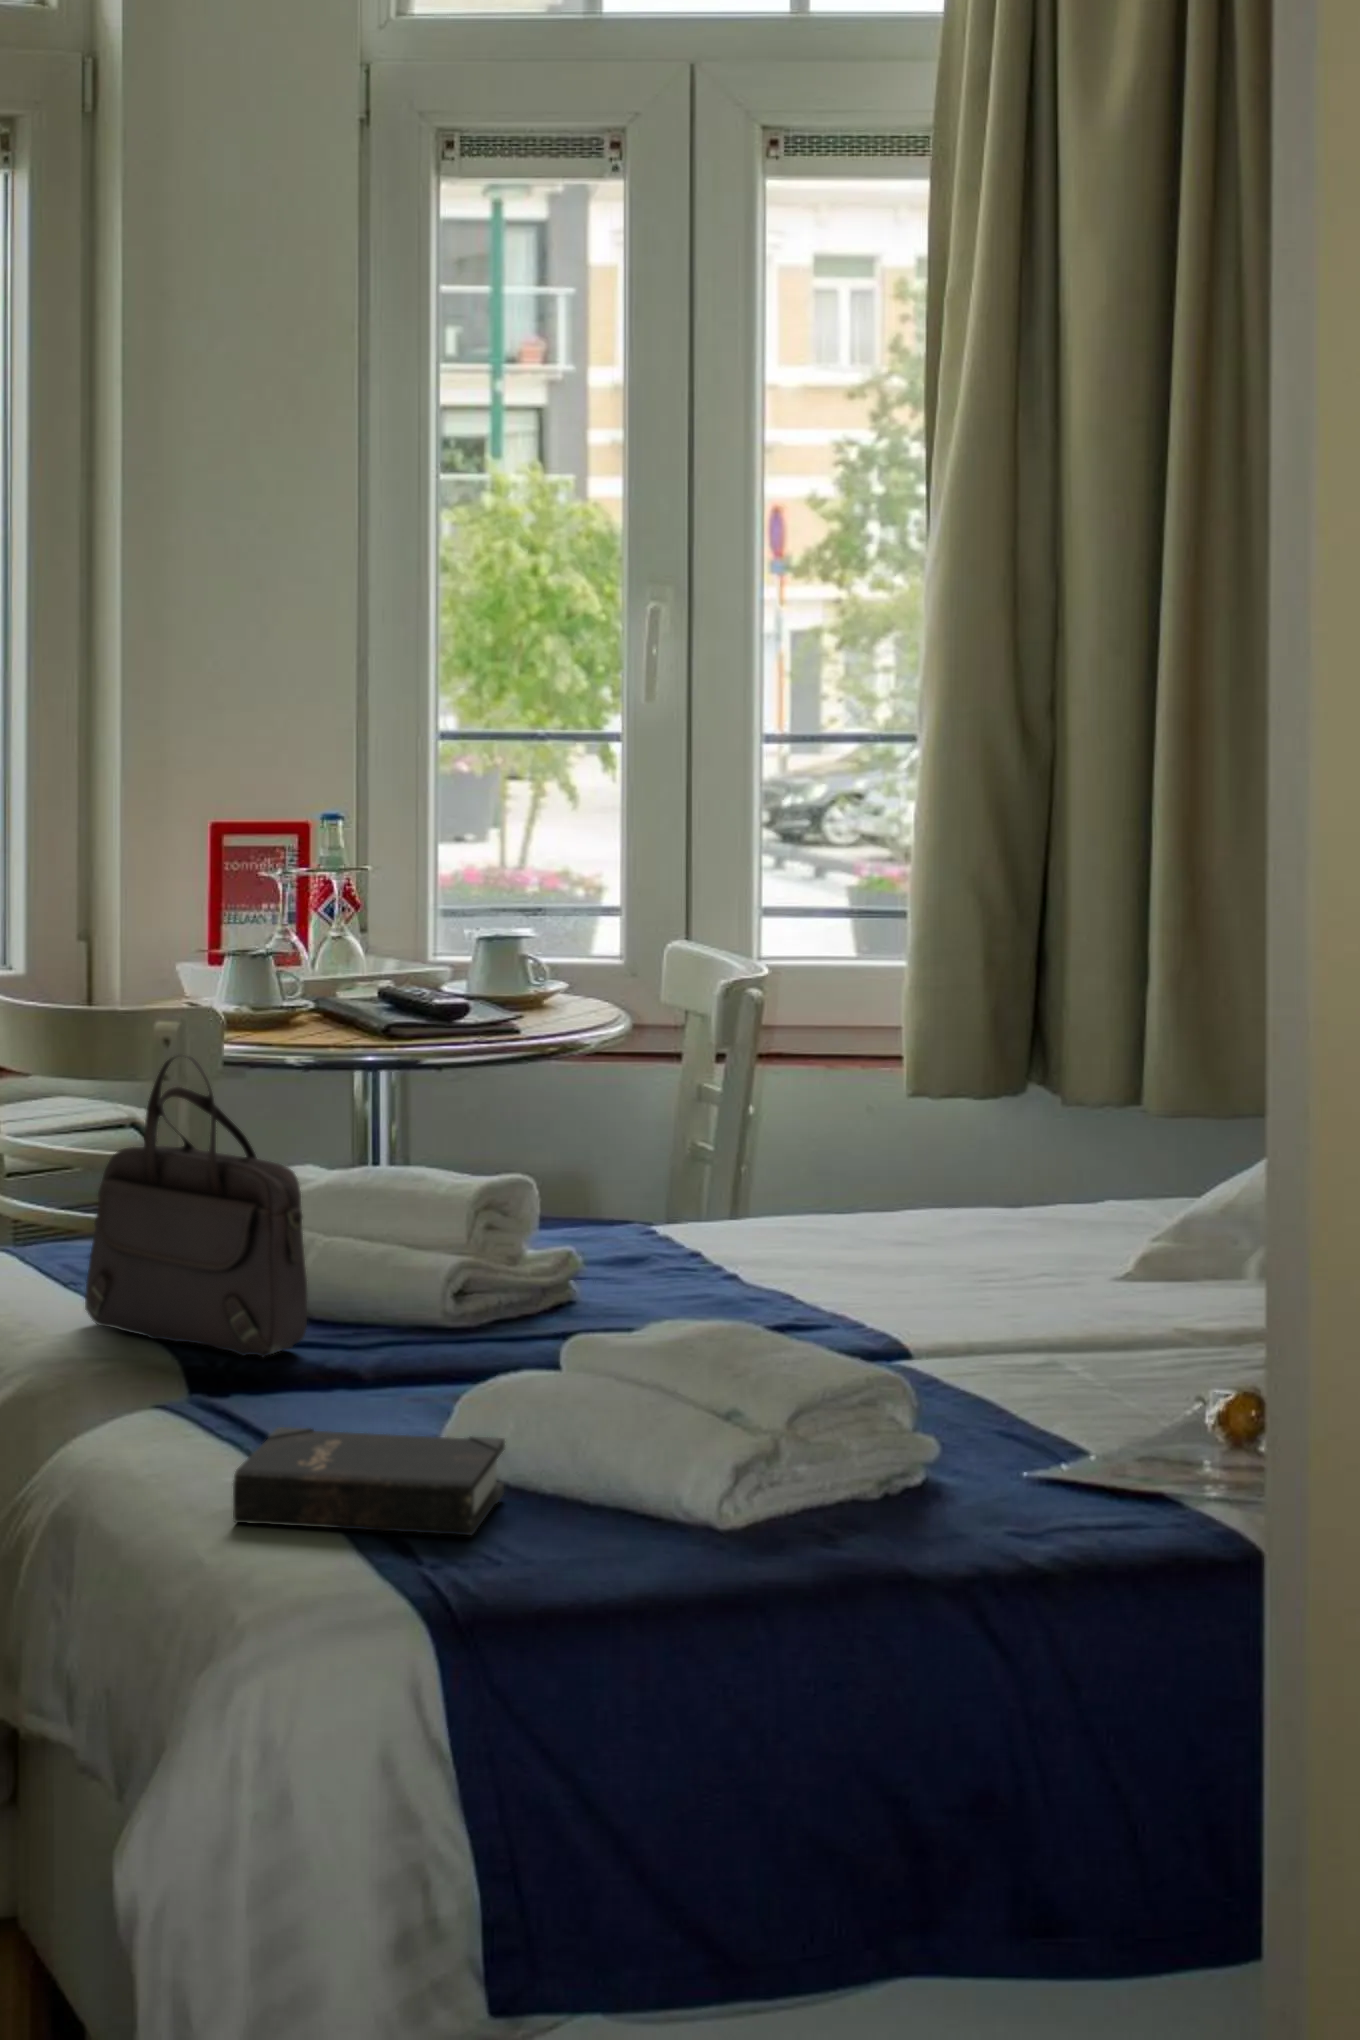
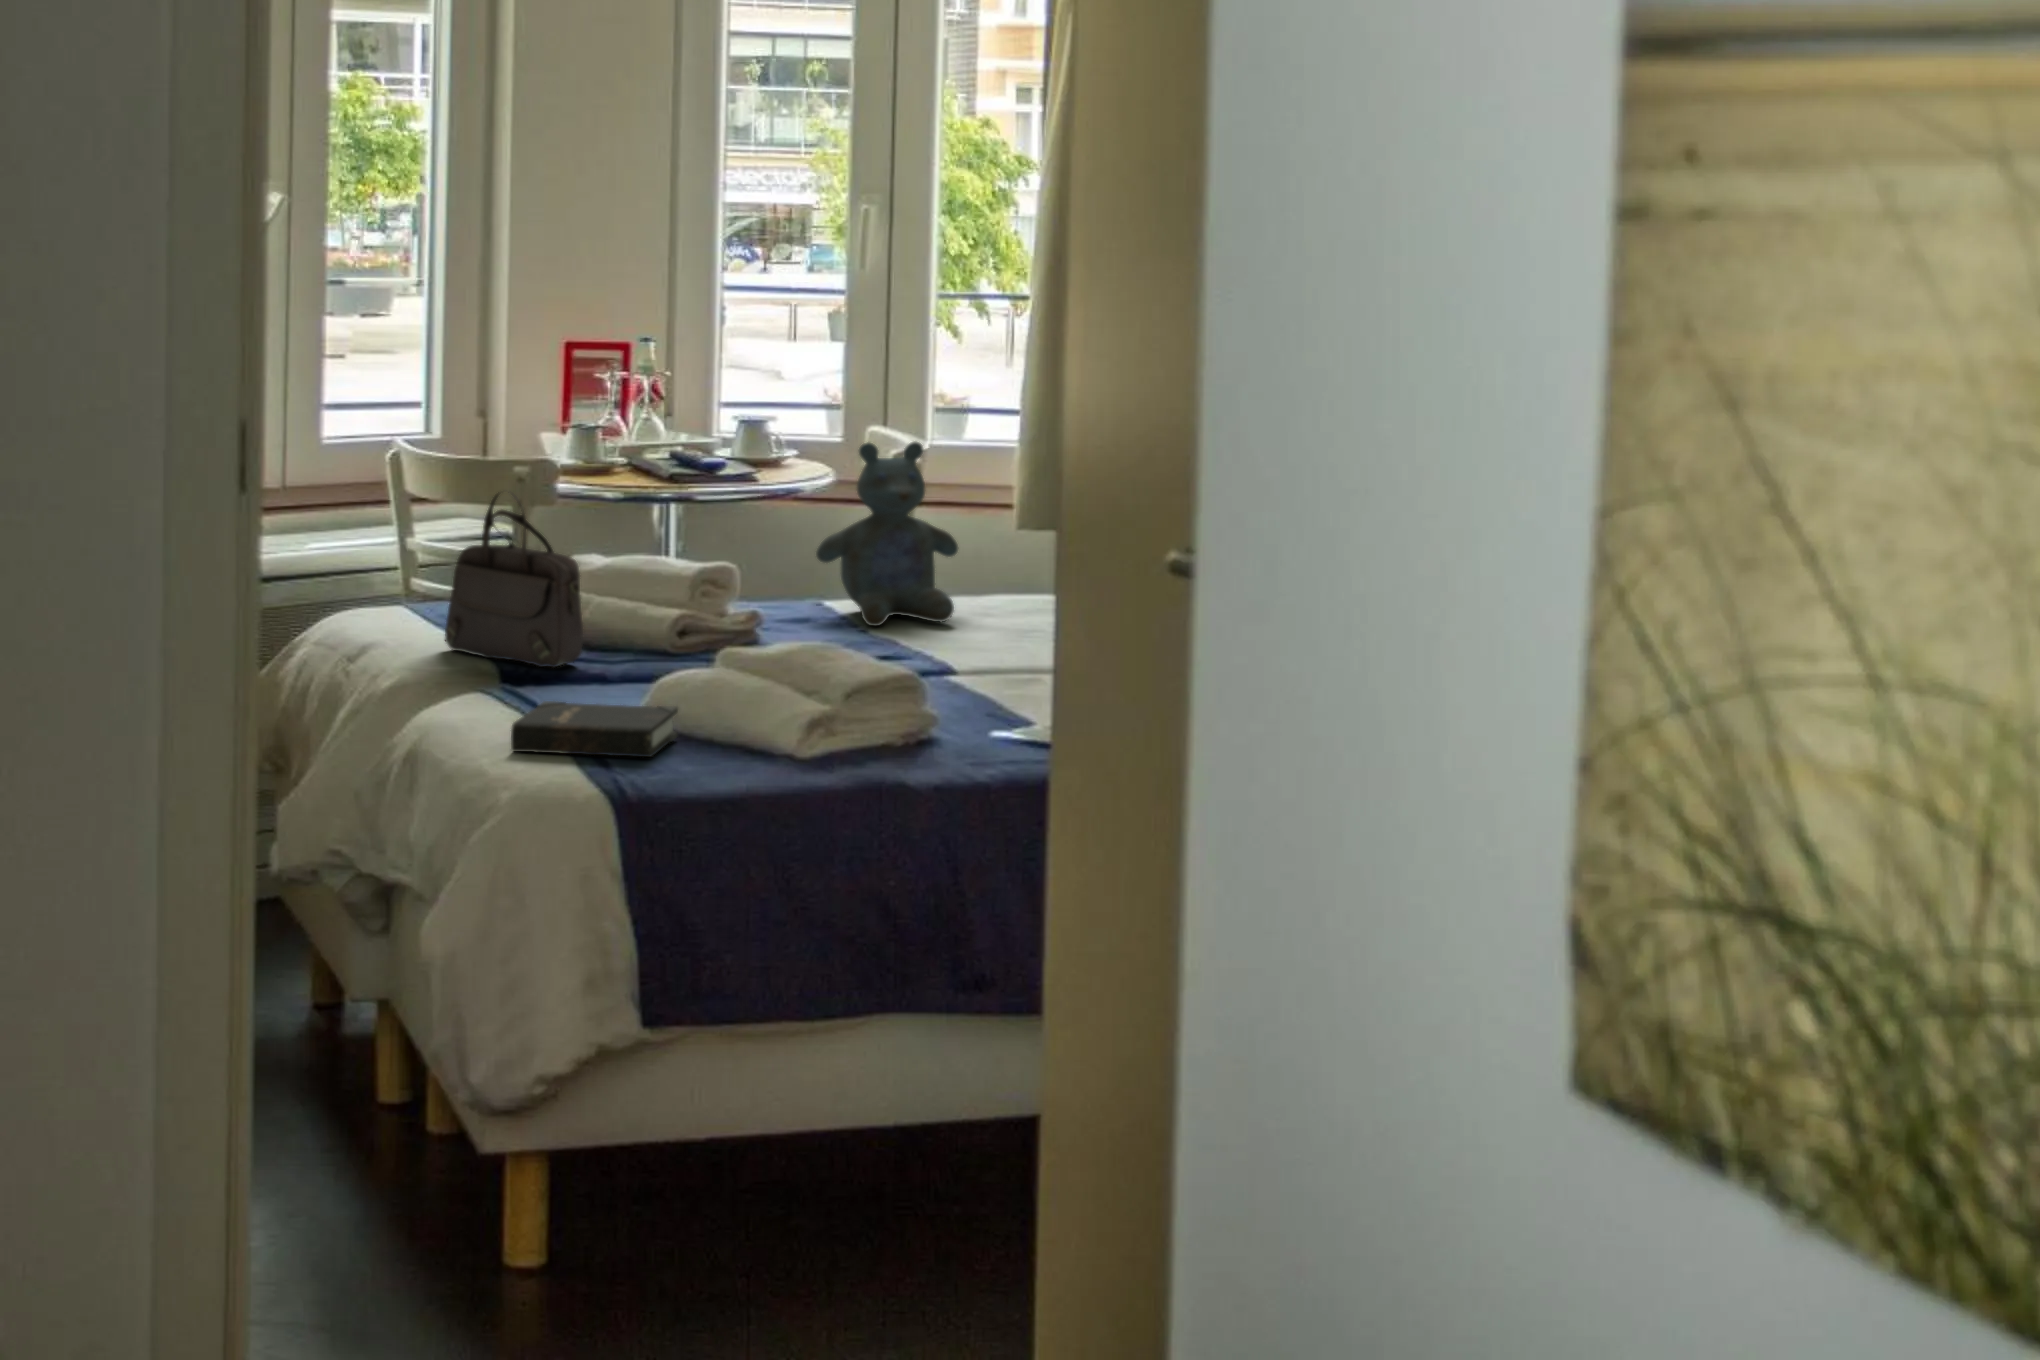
stuffed bear: none [646,962,877,1277] -> present [816,442,958,626]

